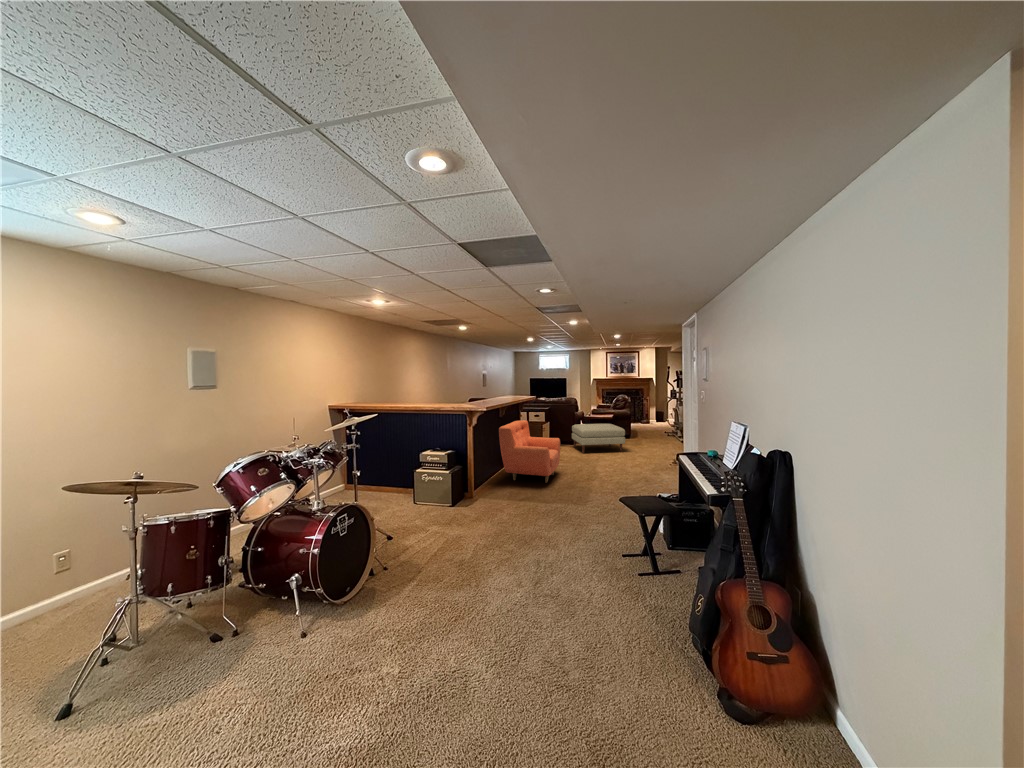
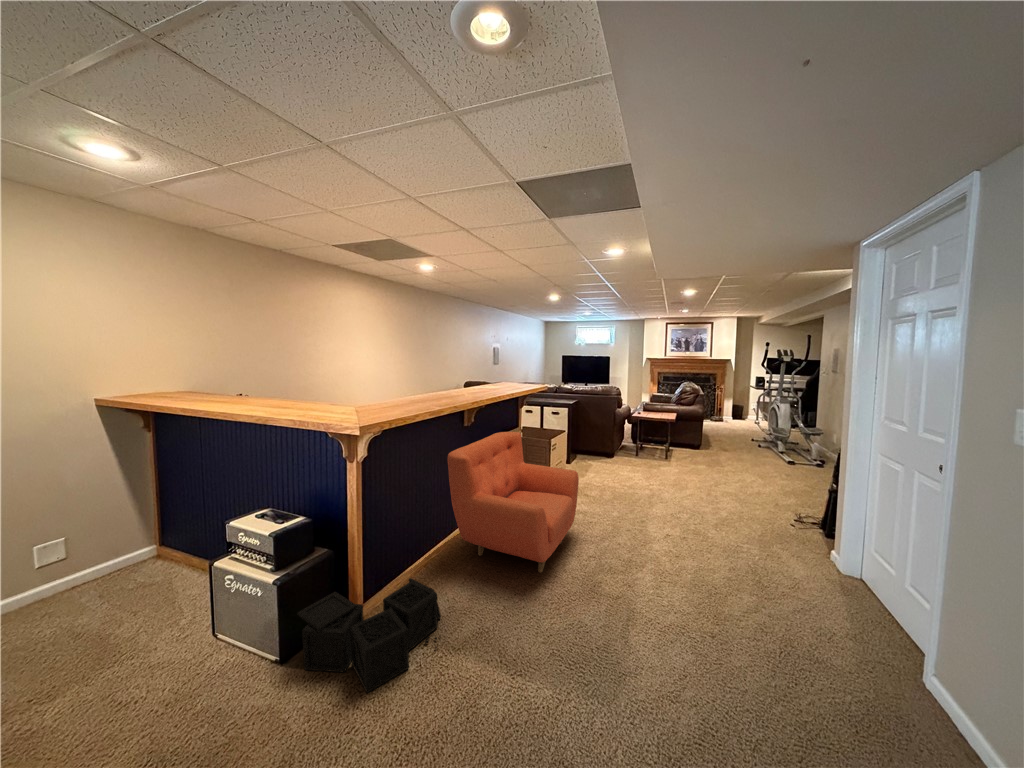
ottoman: present [572,424,625,454] -> none [609,430,700,482]
storage bin: none [457,478,513,508] -> present [297,578,441,693]

